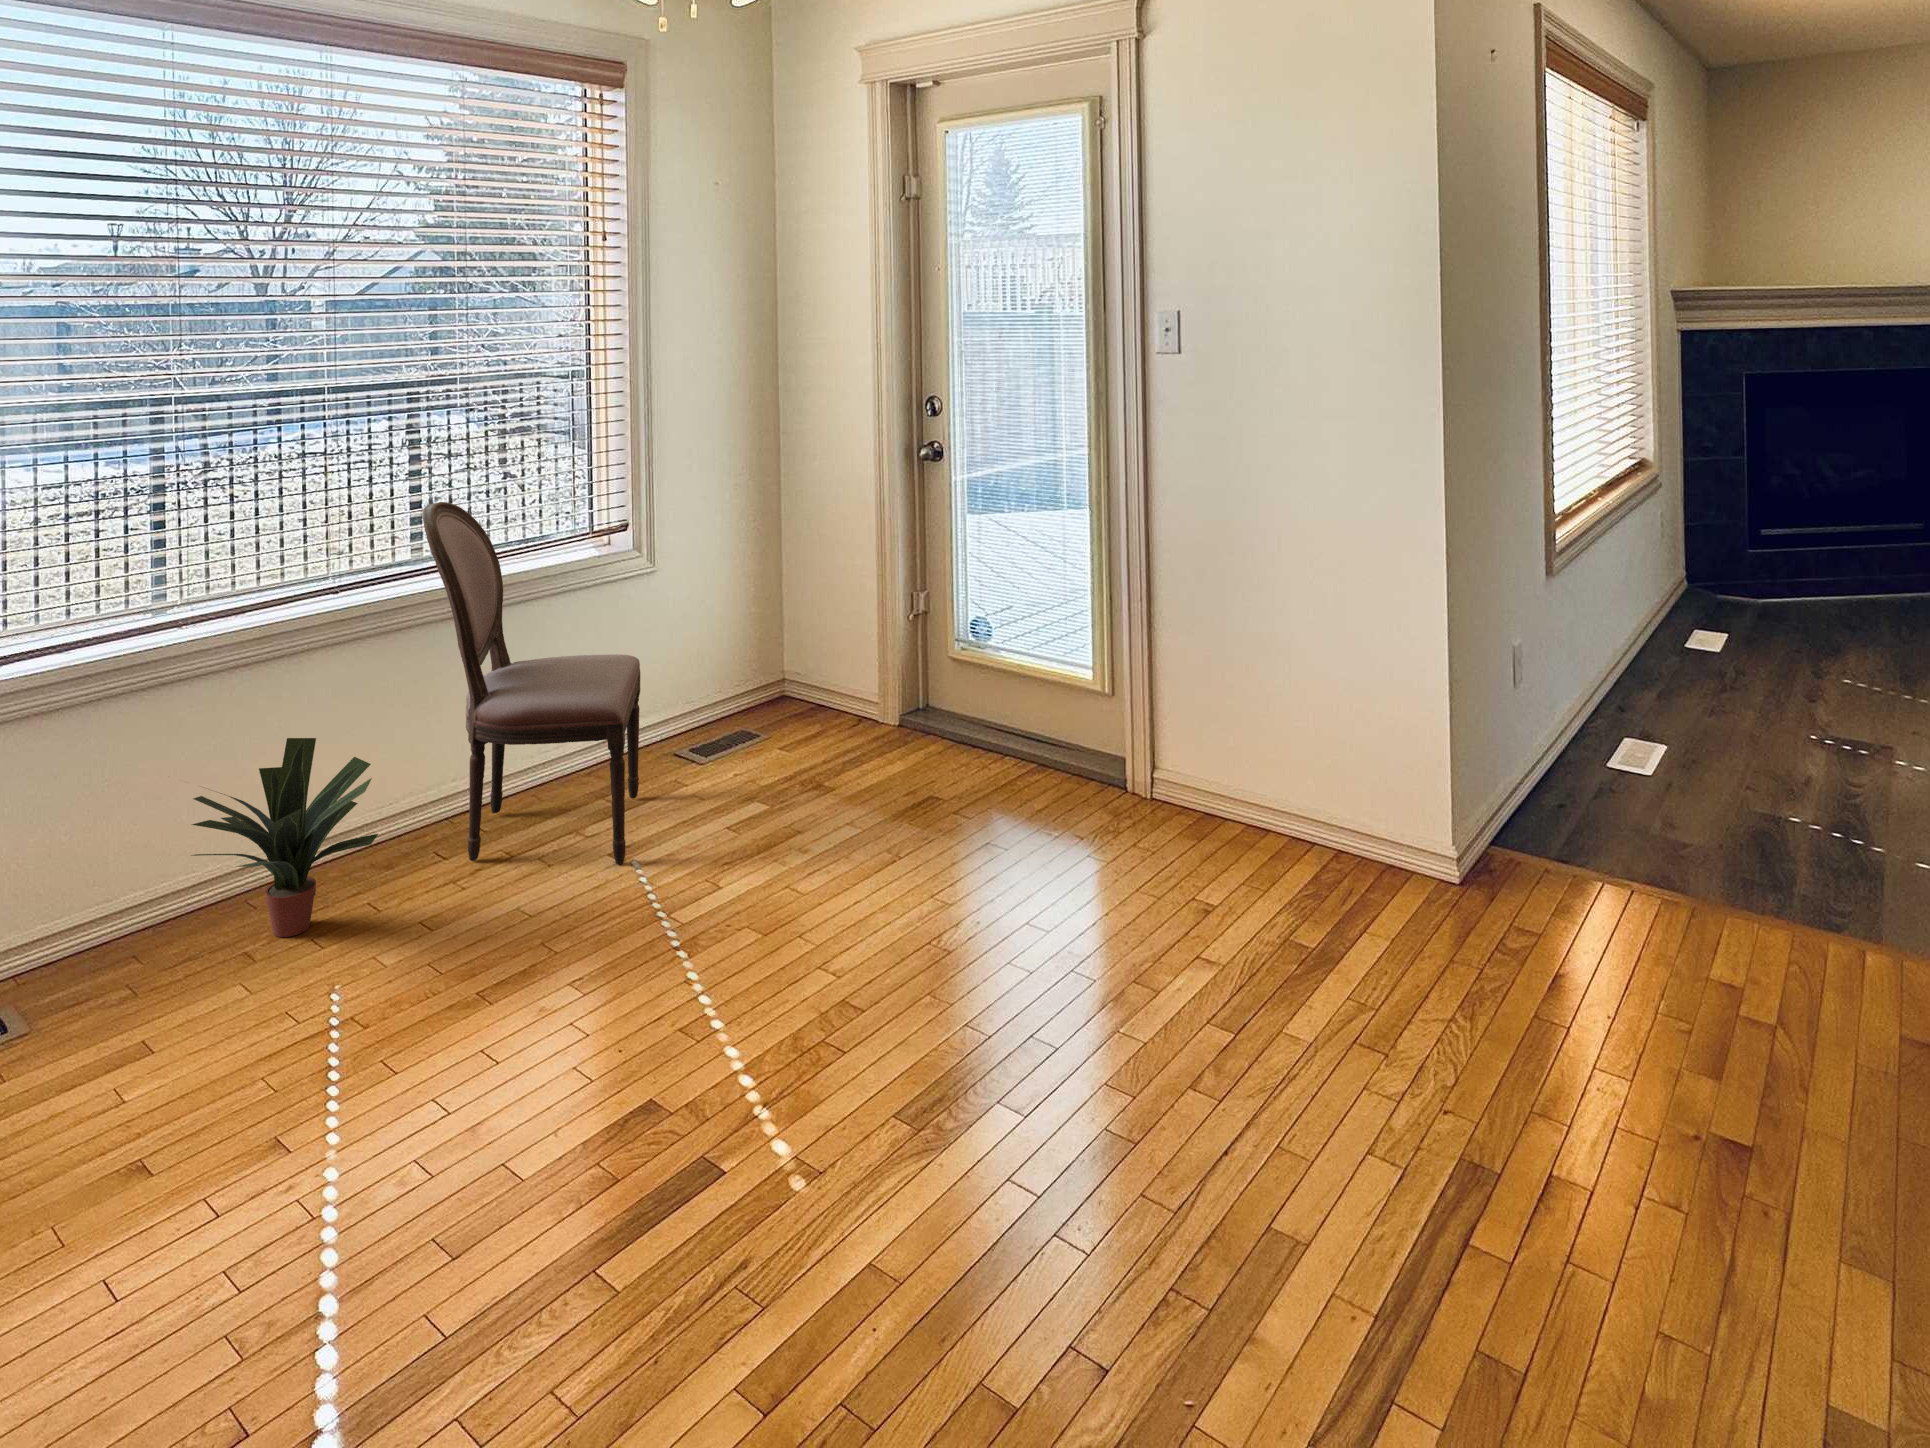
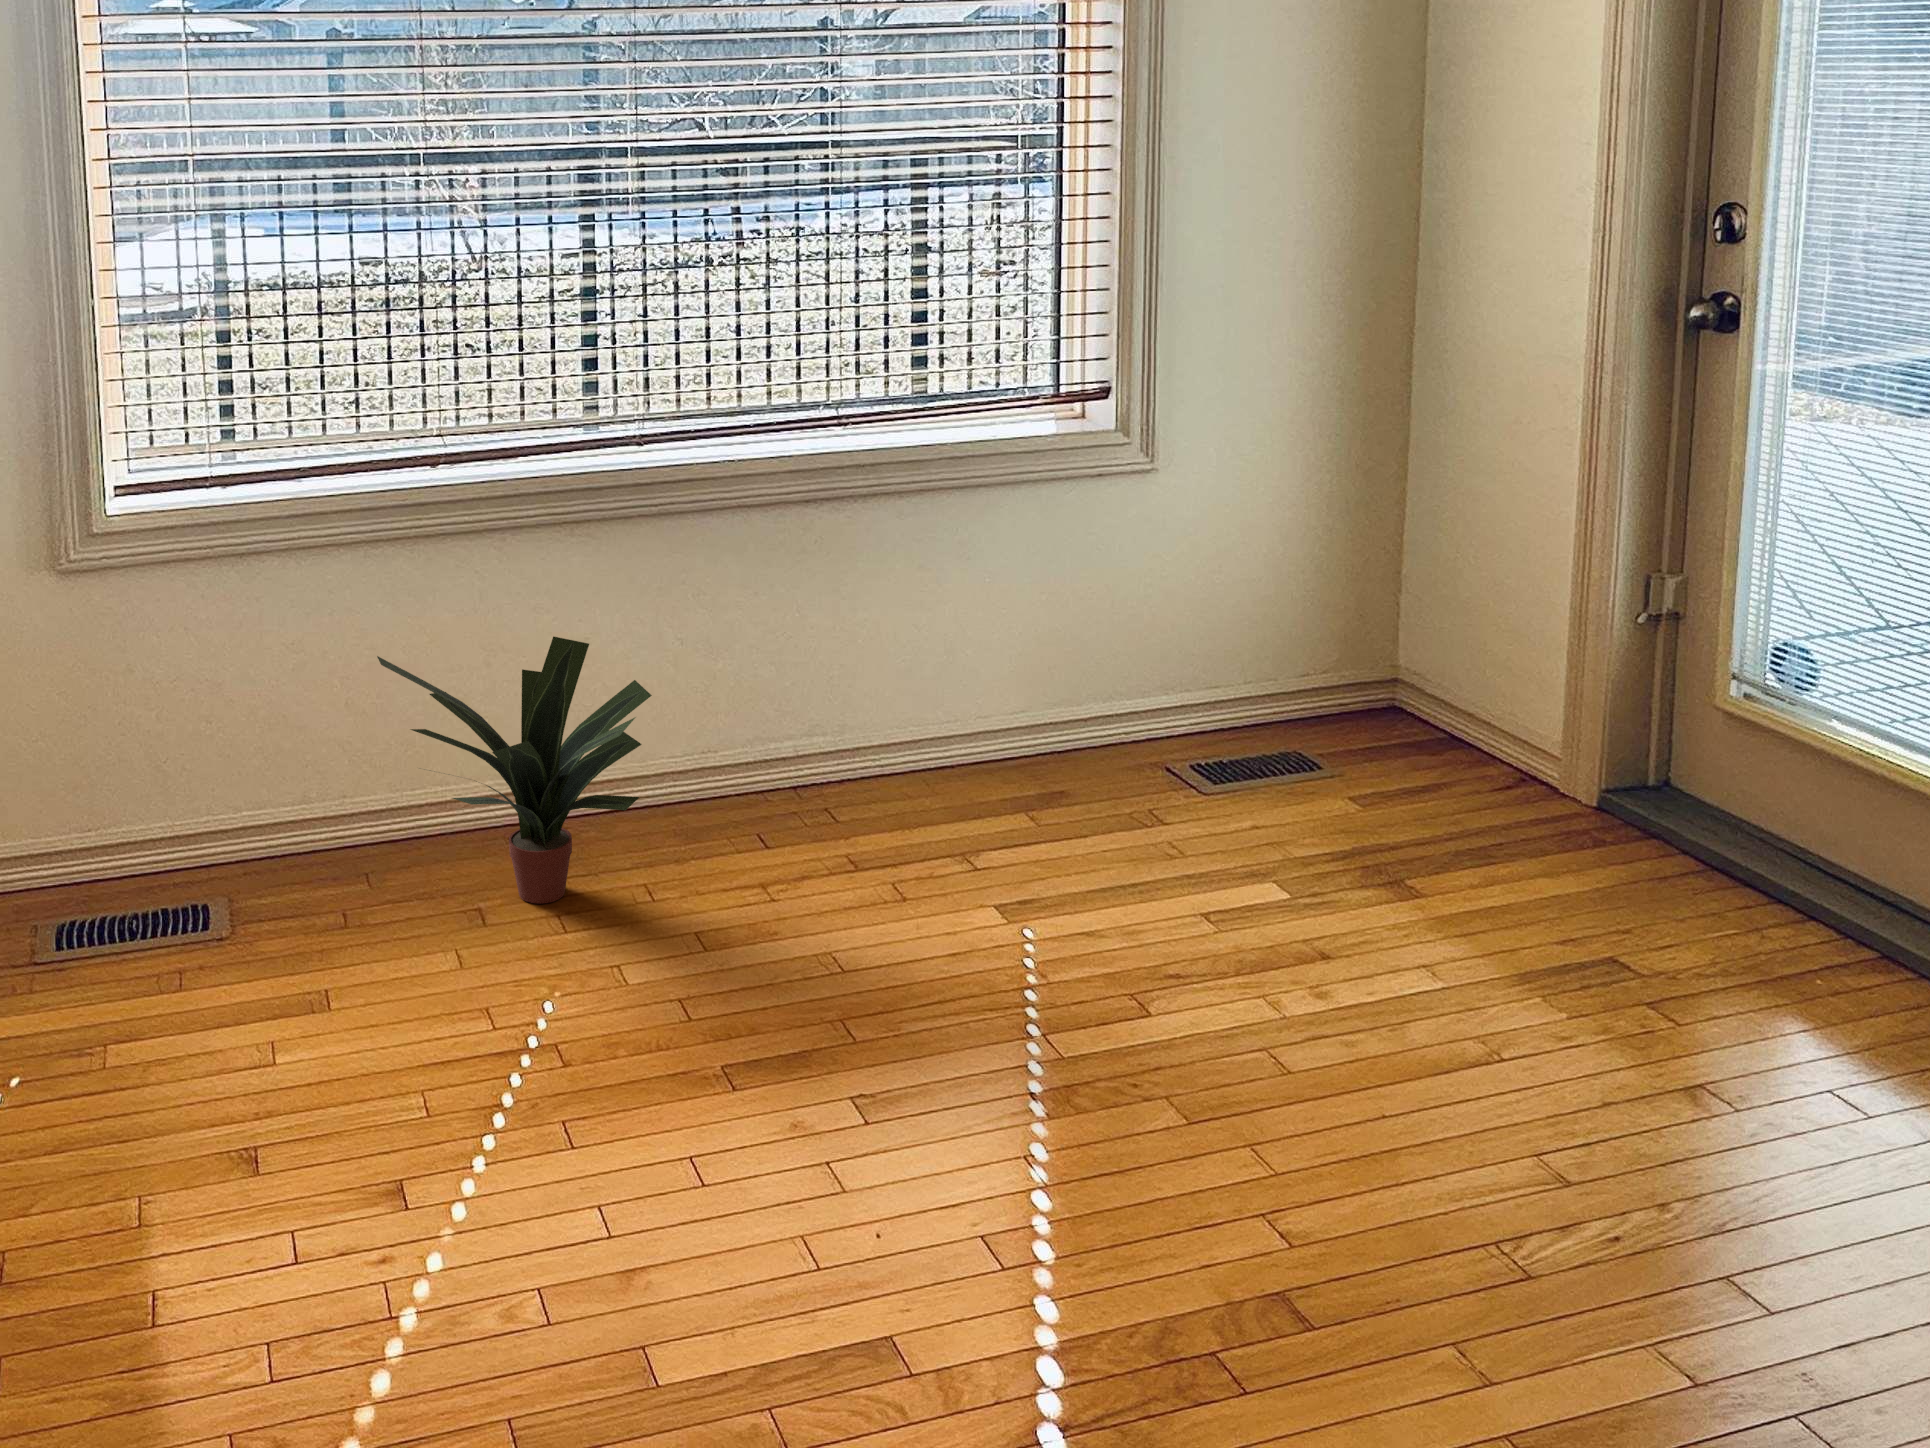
dining chair: present [422,502,640,865] -> none [740,326,1089,930]

